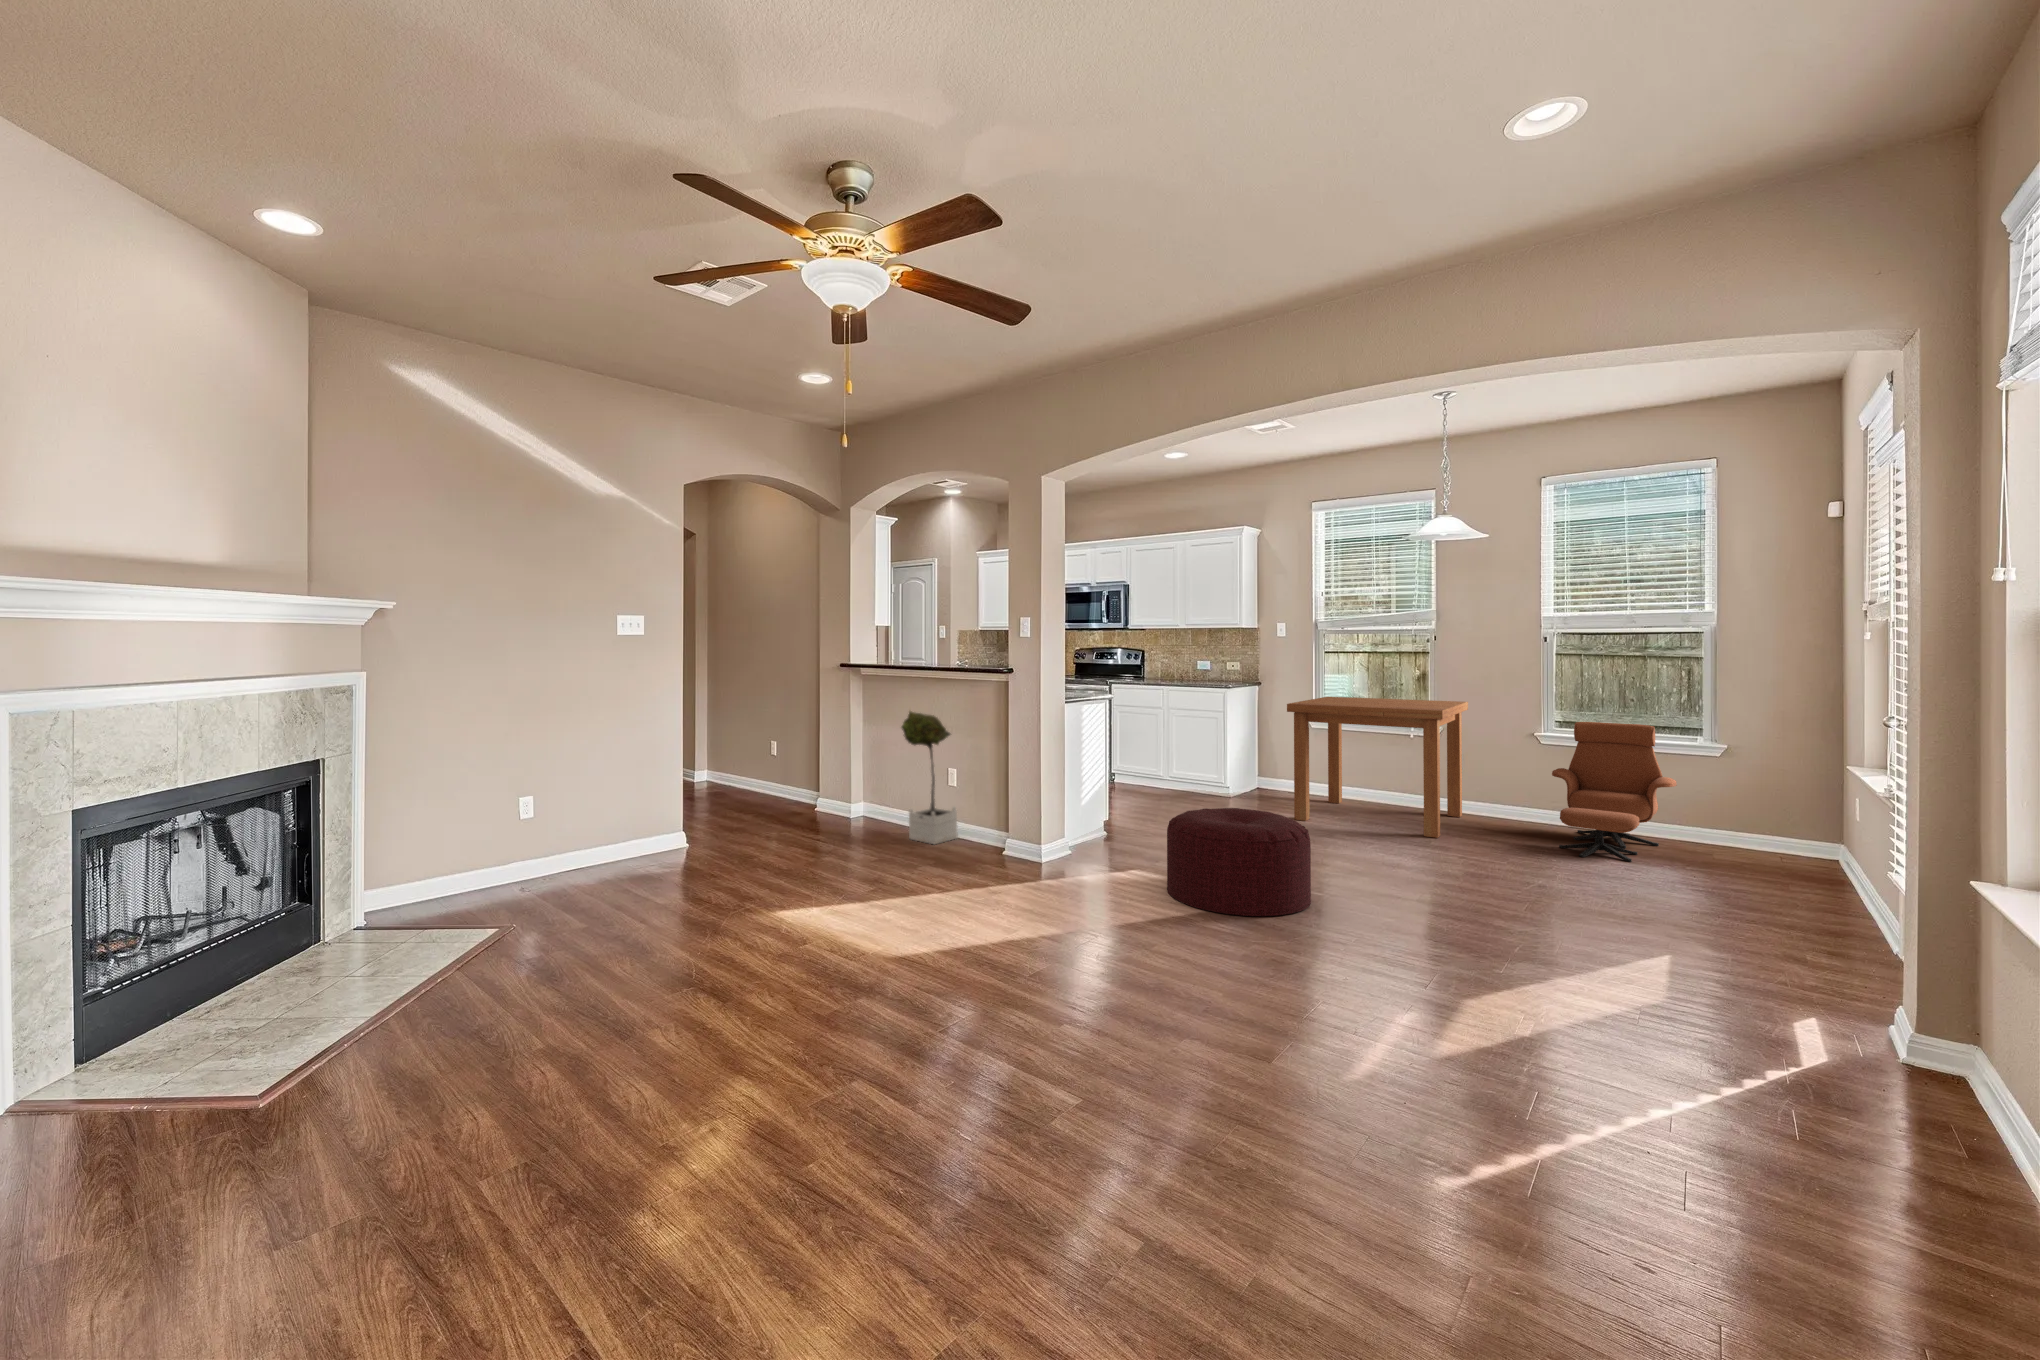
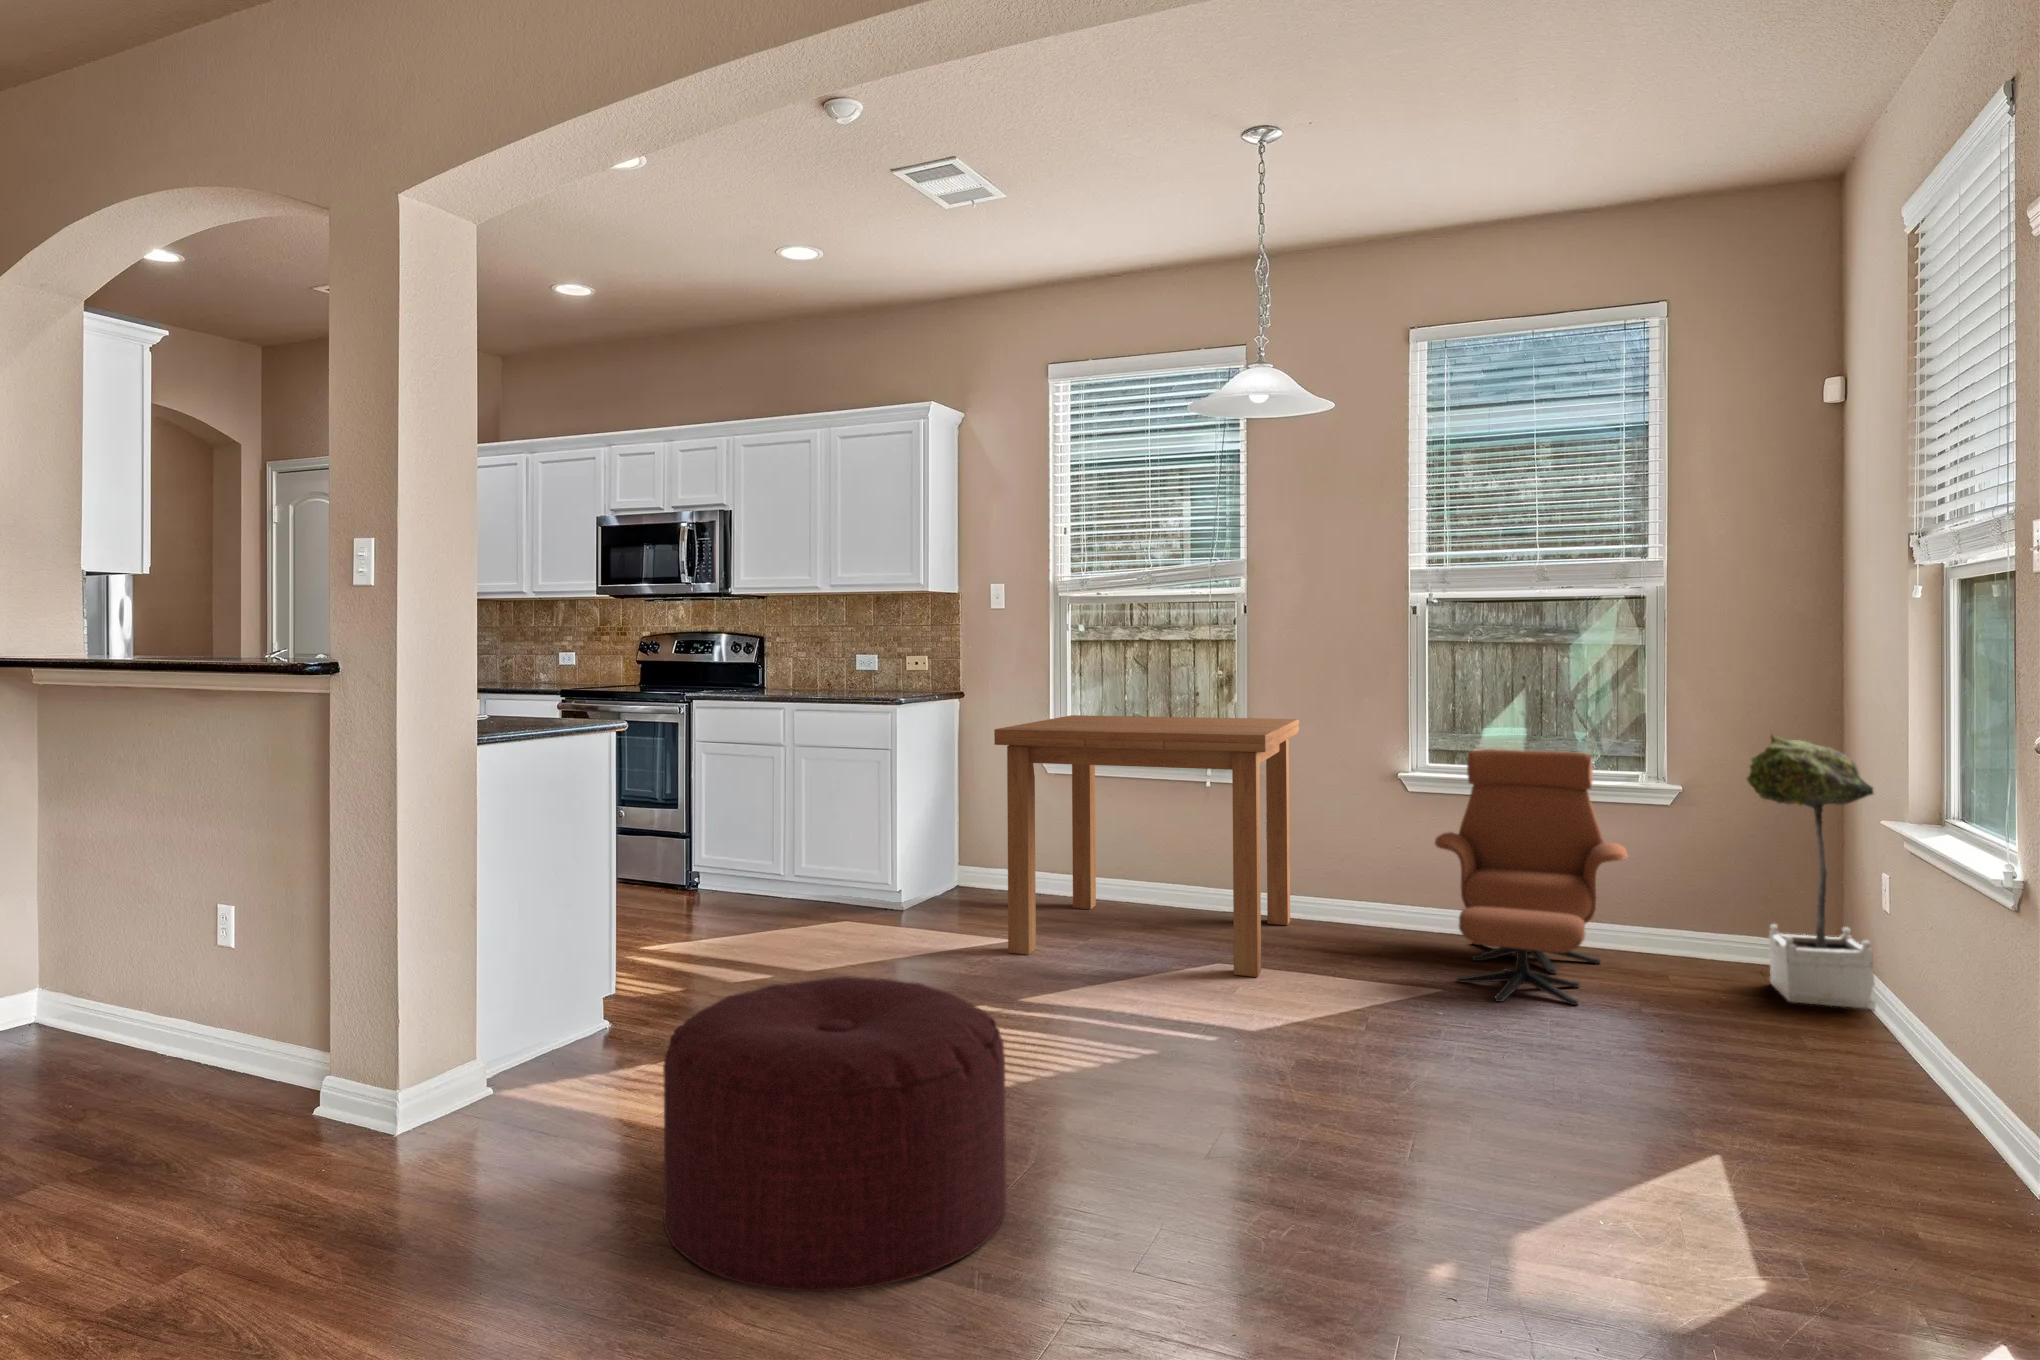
potted tree: present [902,711,958,844] -> present [1747,735,1876,1009]

